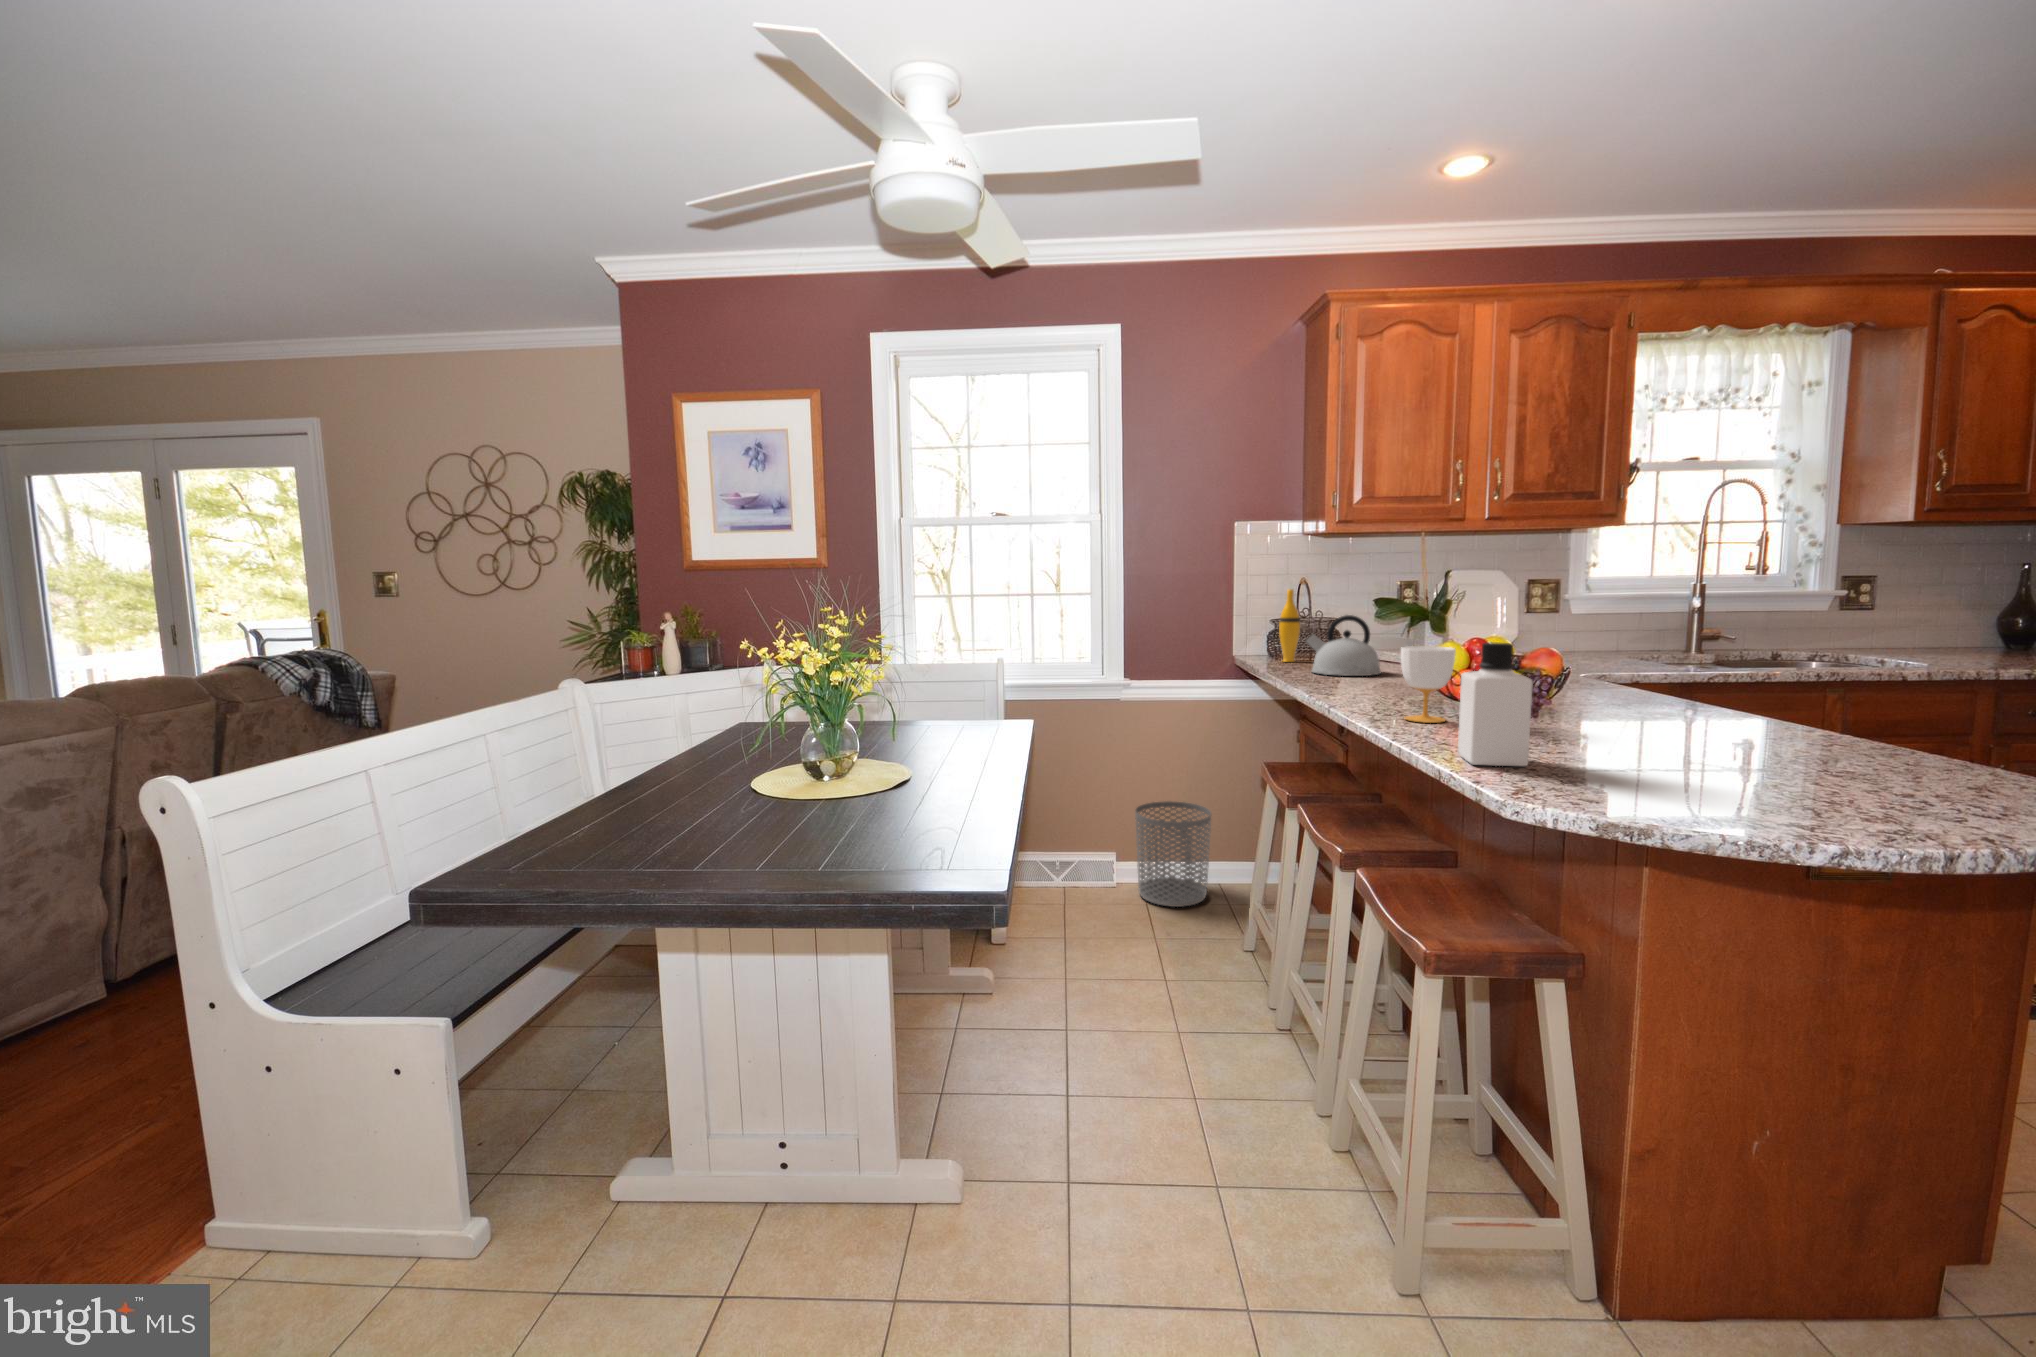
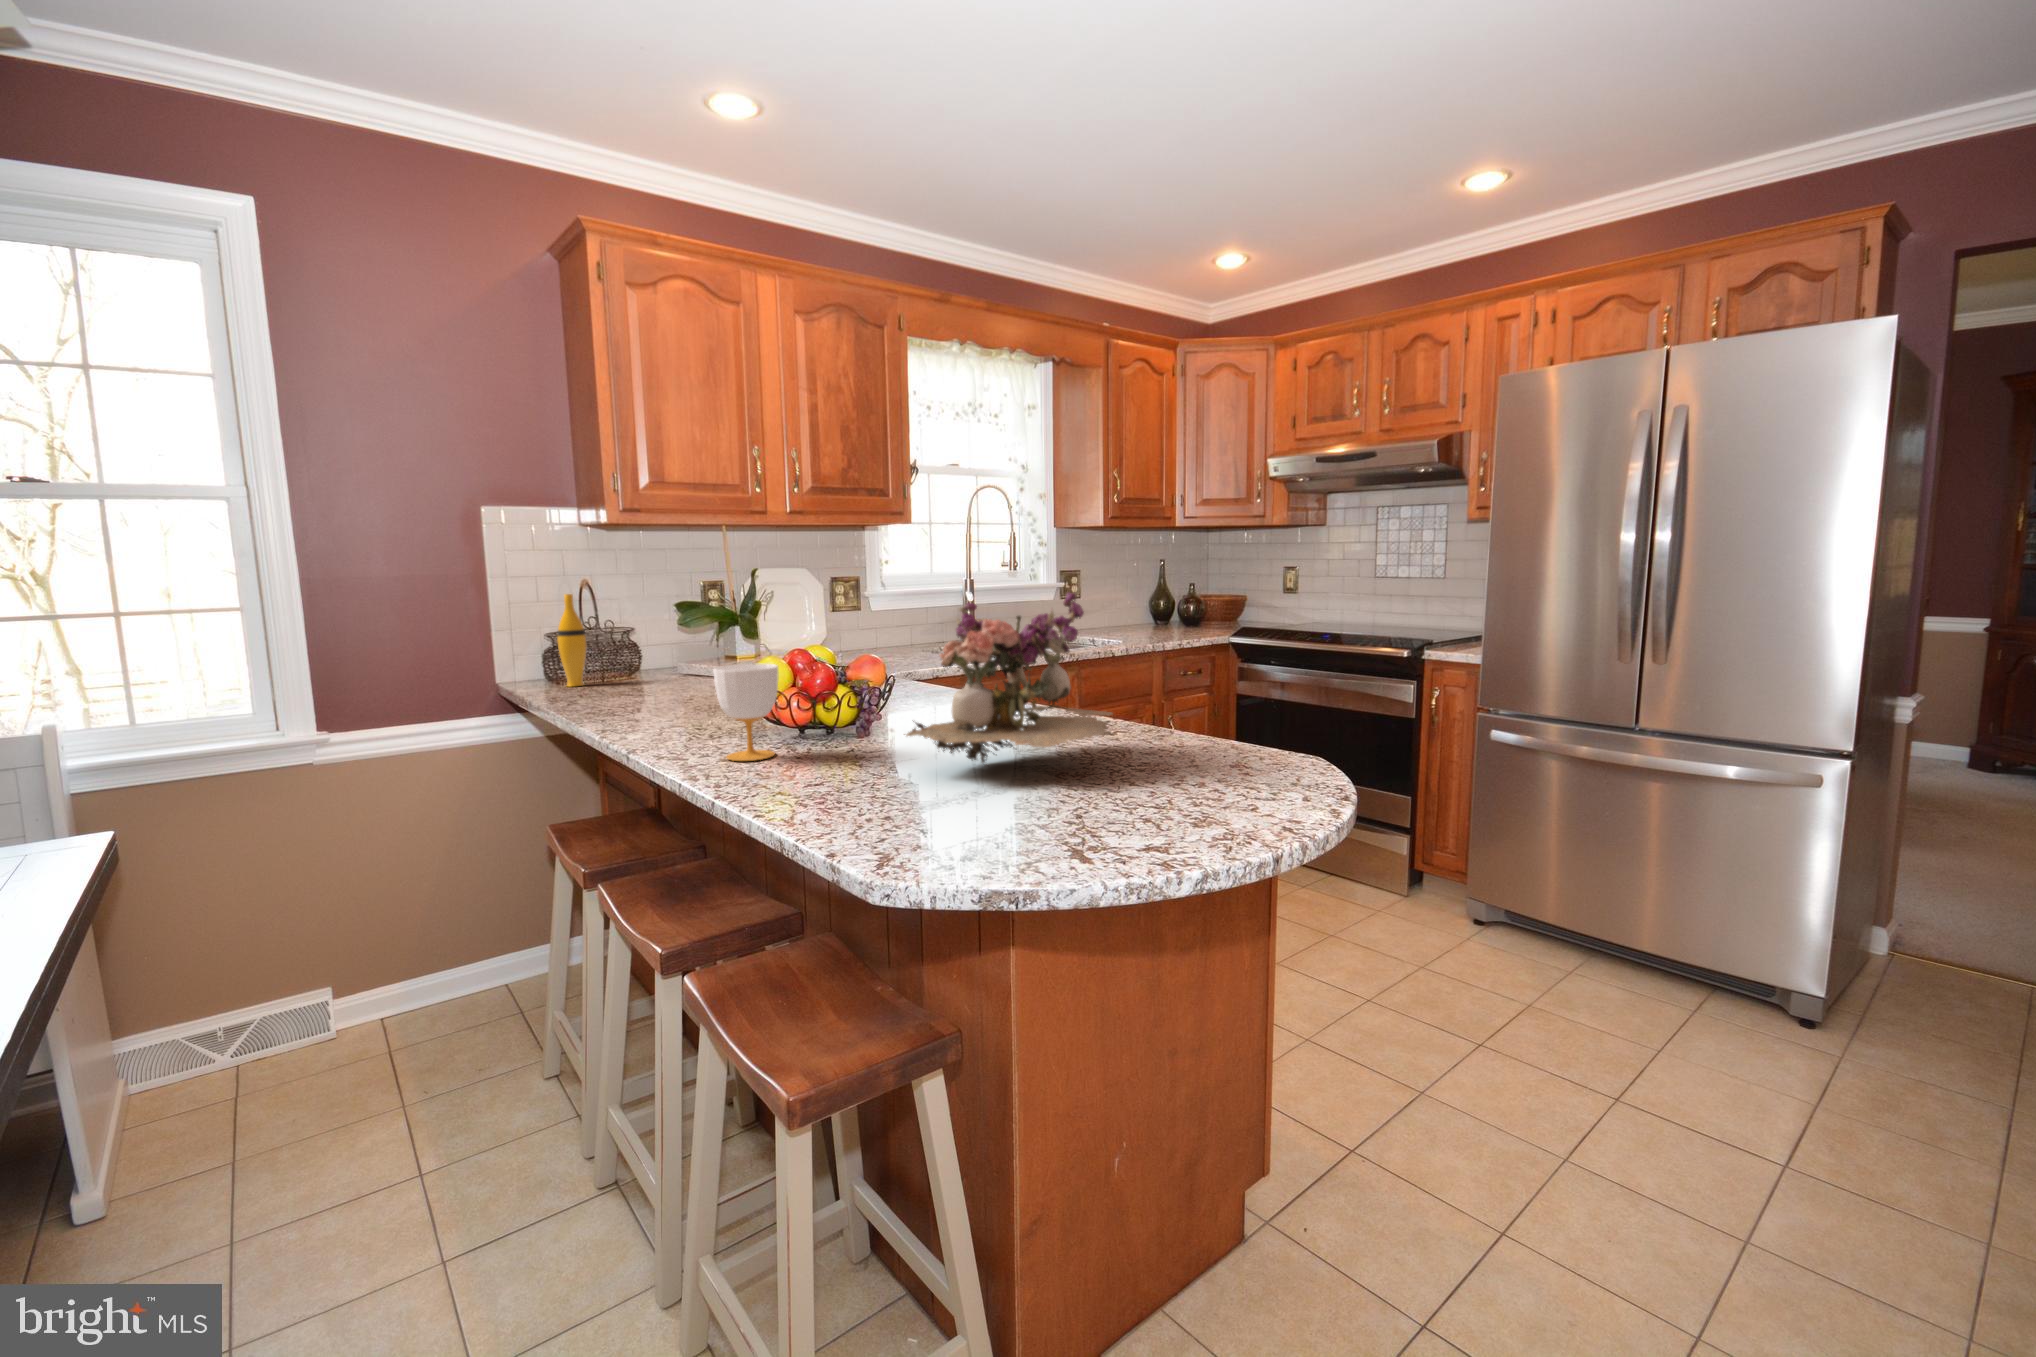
flower arrangement: none [1563,590,1817,752] -> present [907,588,1112,765]
kettle: present [1306,615,1381,676] -> none [593,625,692,701]
bottle: present [1458,643,1533,766] -> none [793,662,880,822]
waste bin: present [1135,801,1211,907] -> none [358,891,489,1049]

